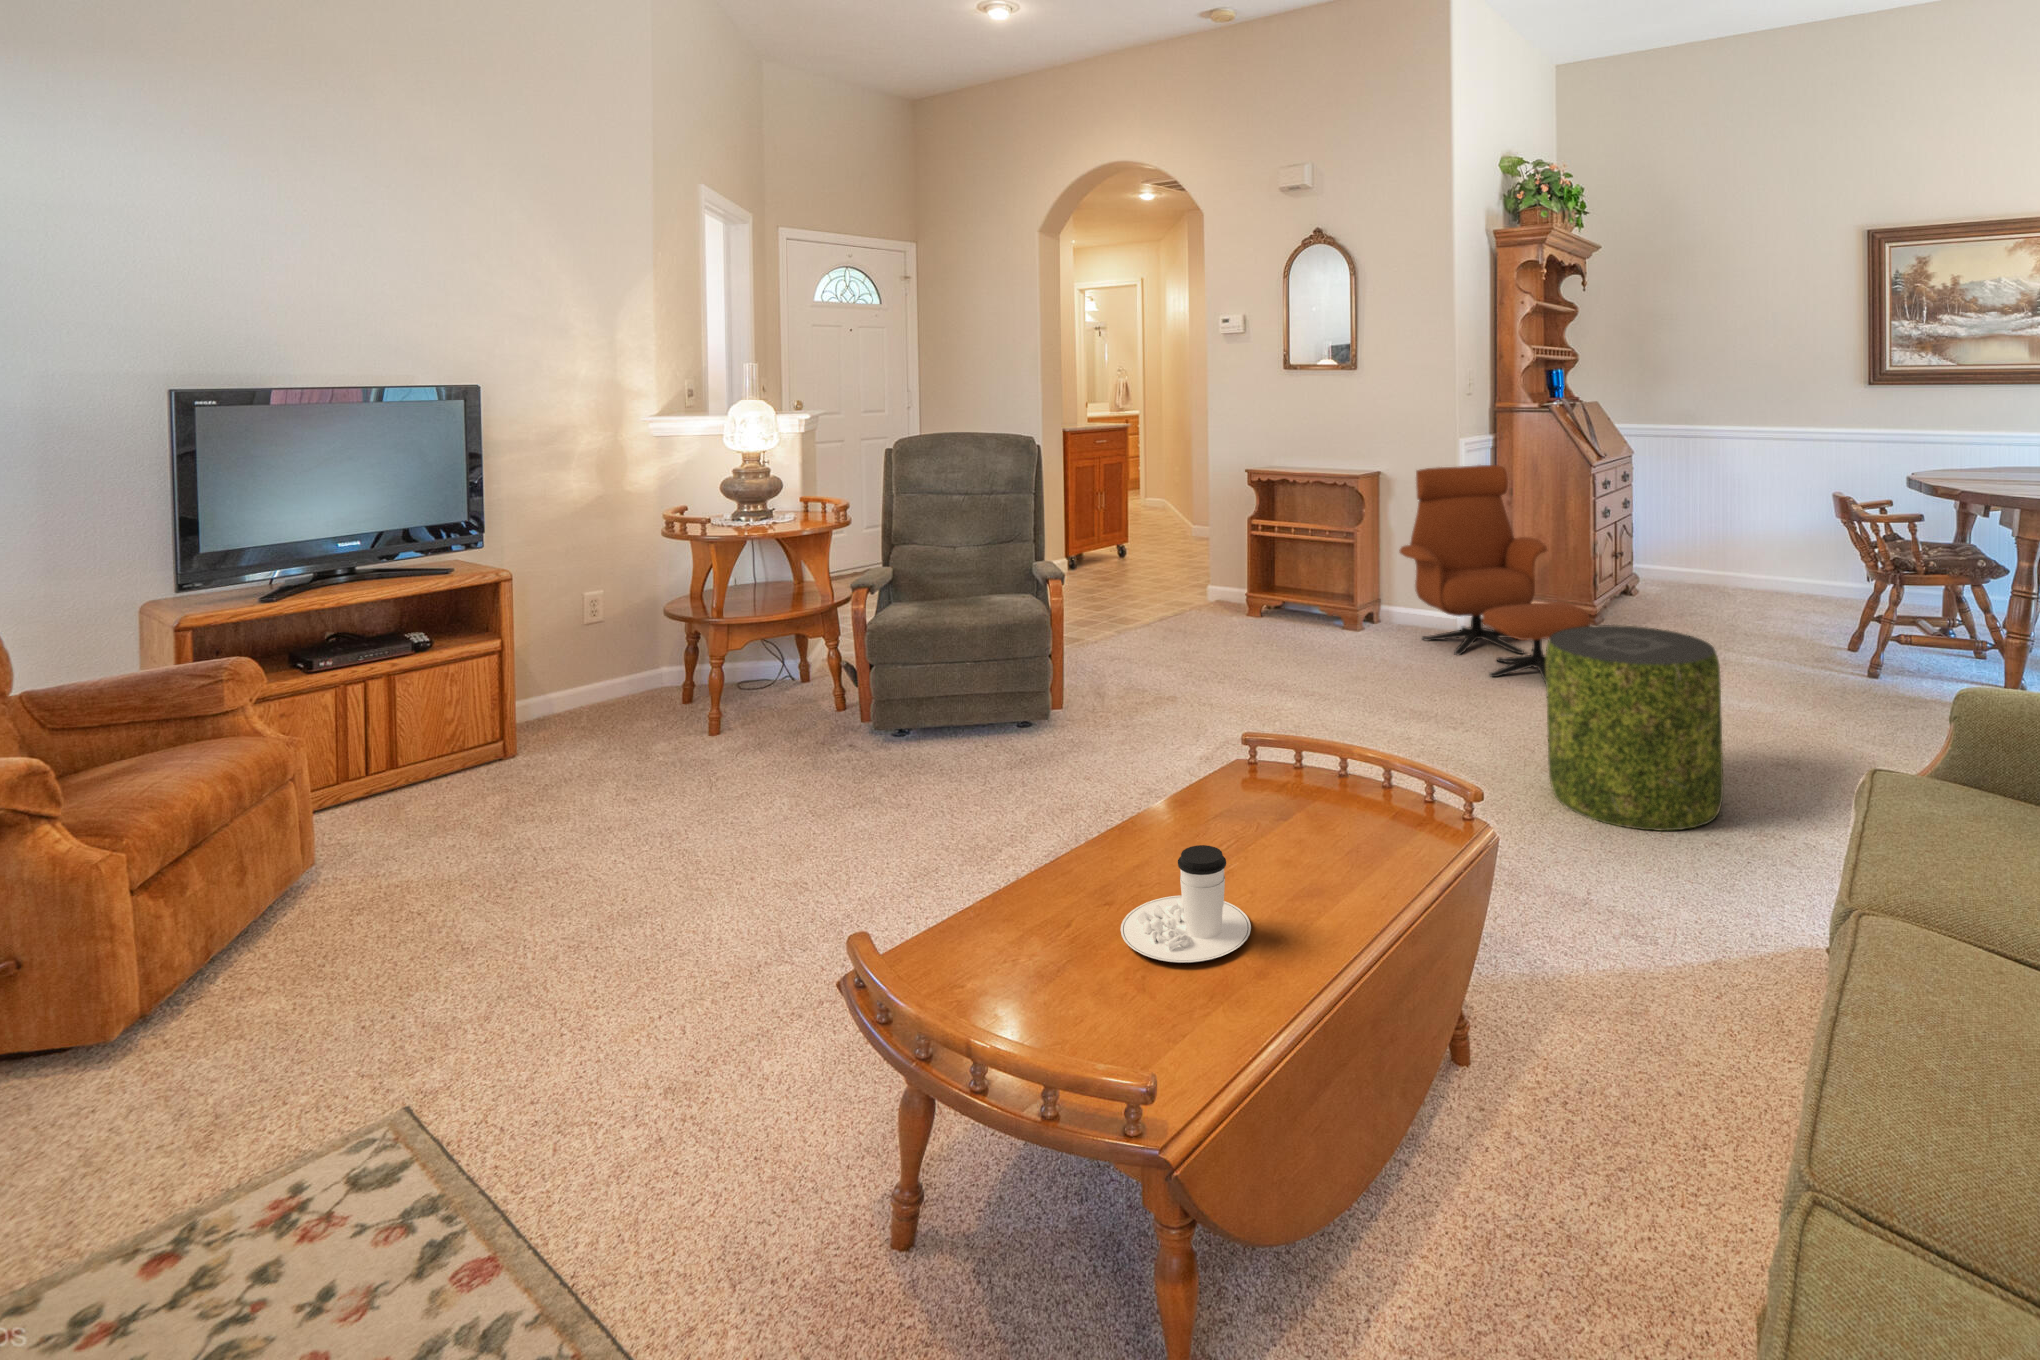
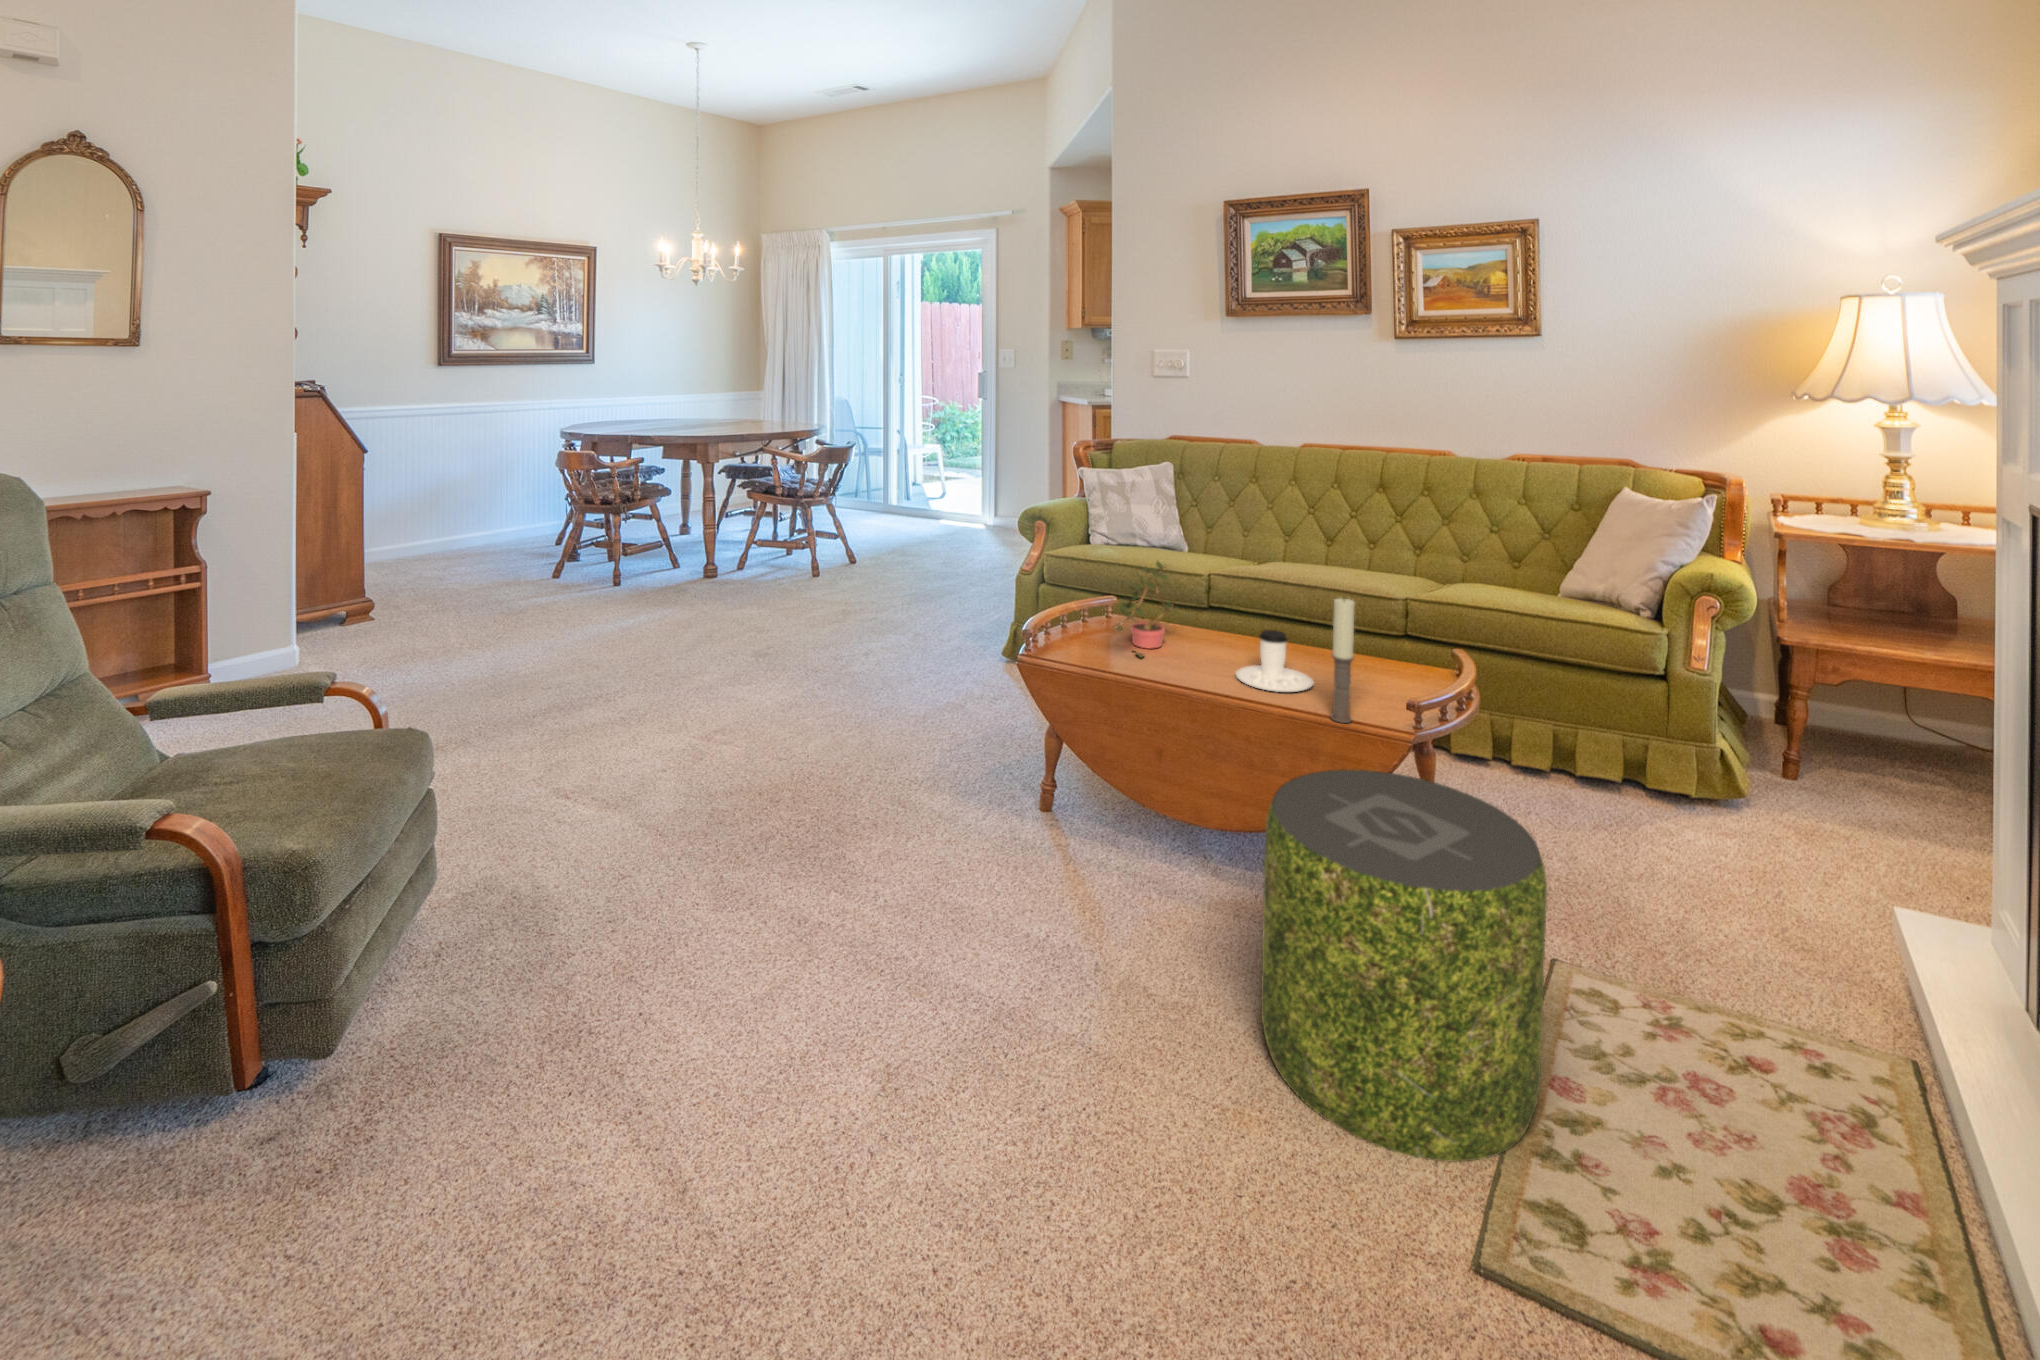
lounge chair: present [1399,465,1590,683] -> none [307,459,551,674]
pouf: present [1546,625,1723,831] -> present [1261,769,1547,1162]
potted plant: none [1233,705,1403,853] -> present [1116,561,1173,658]
candle: none [992,760,1031,974] -> present [1330,598,1355,723]

